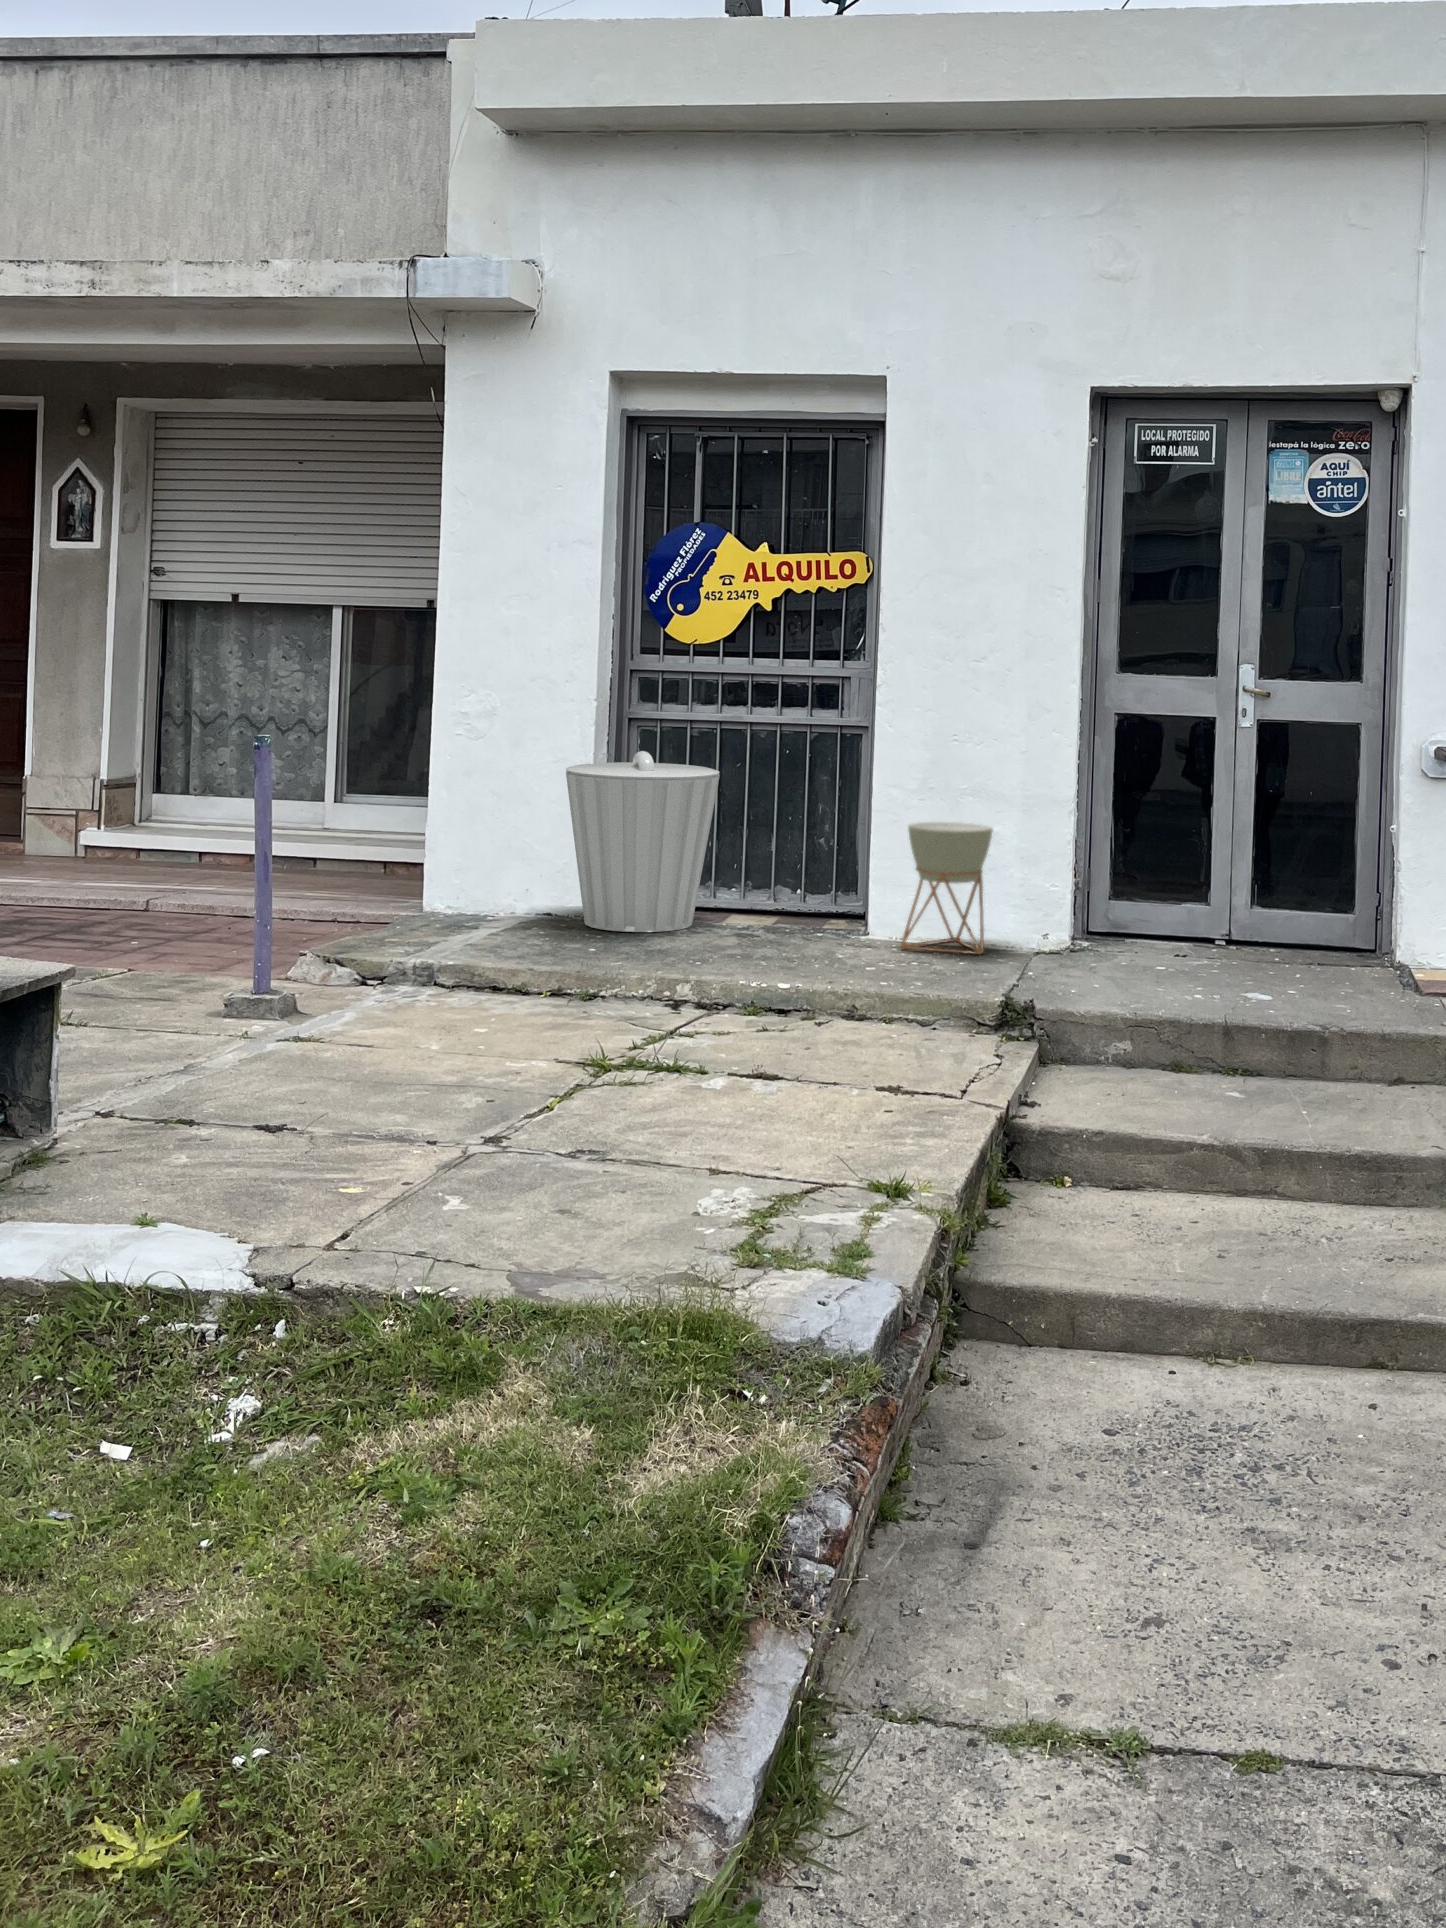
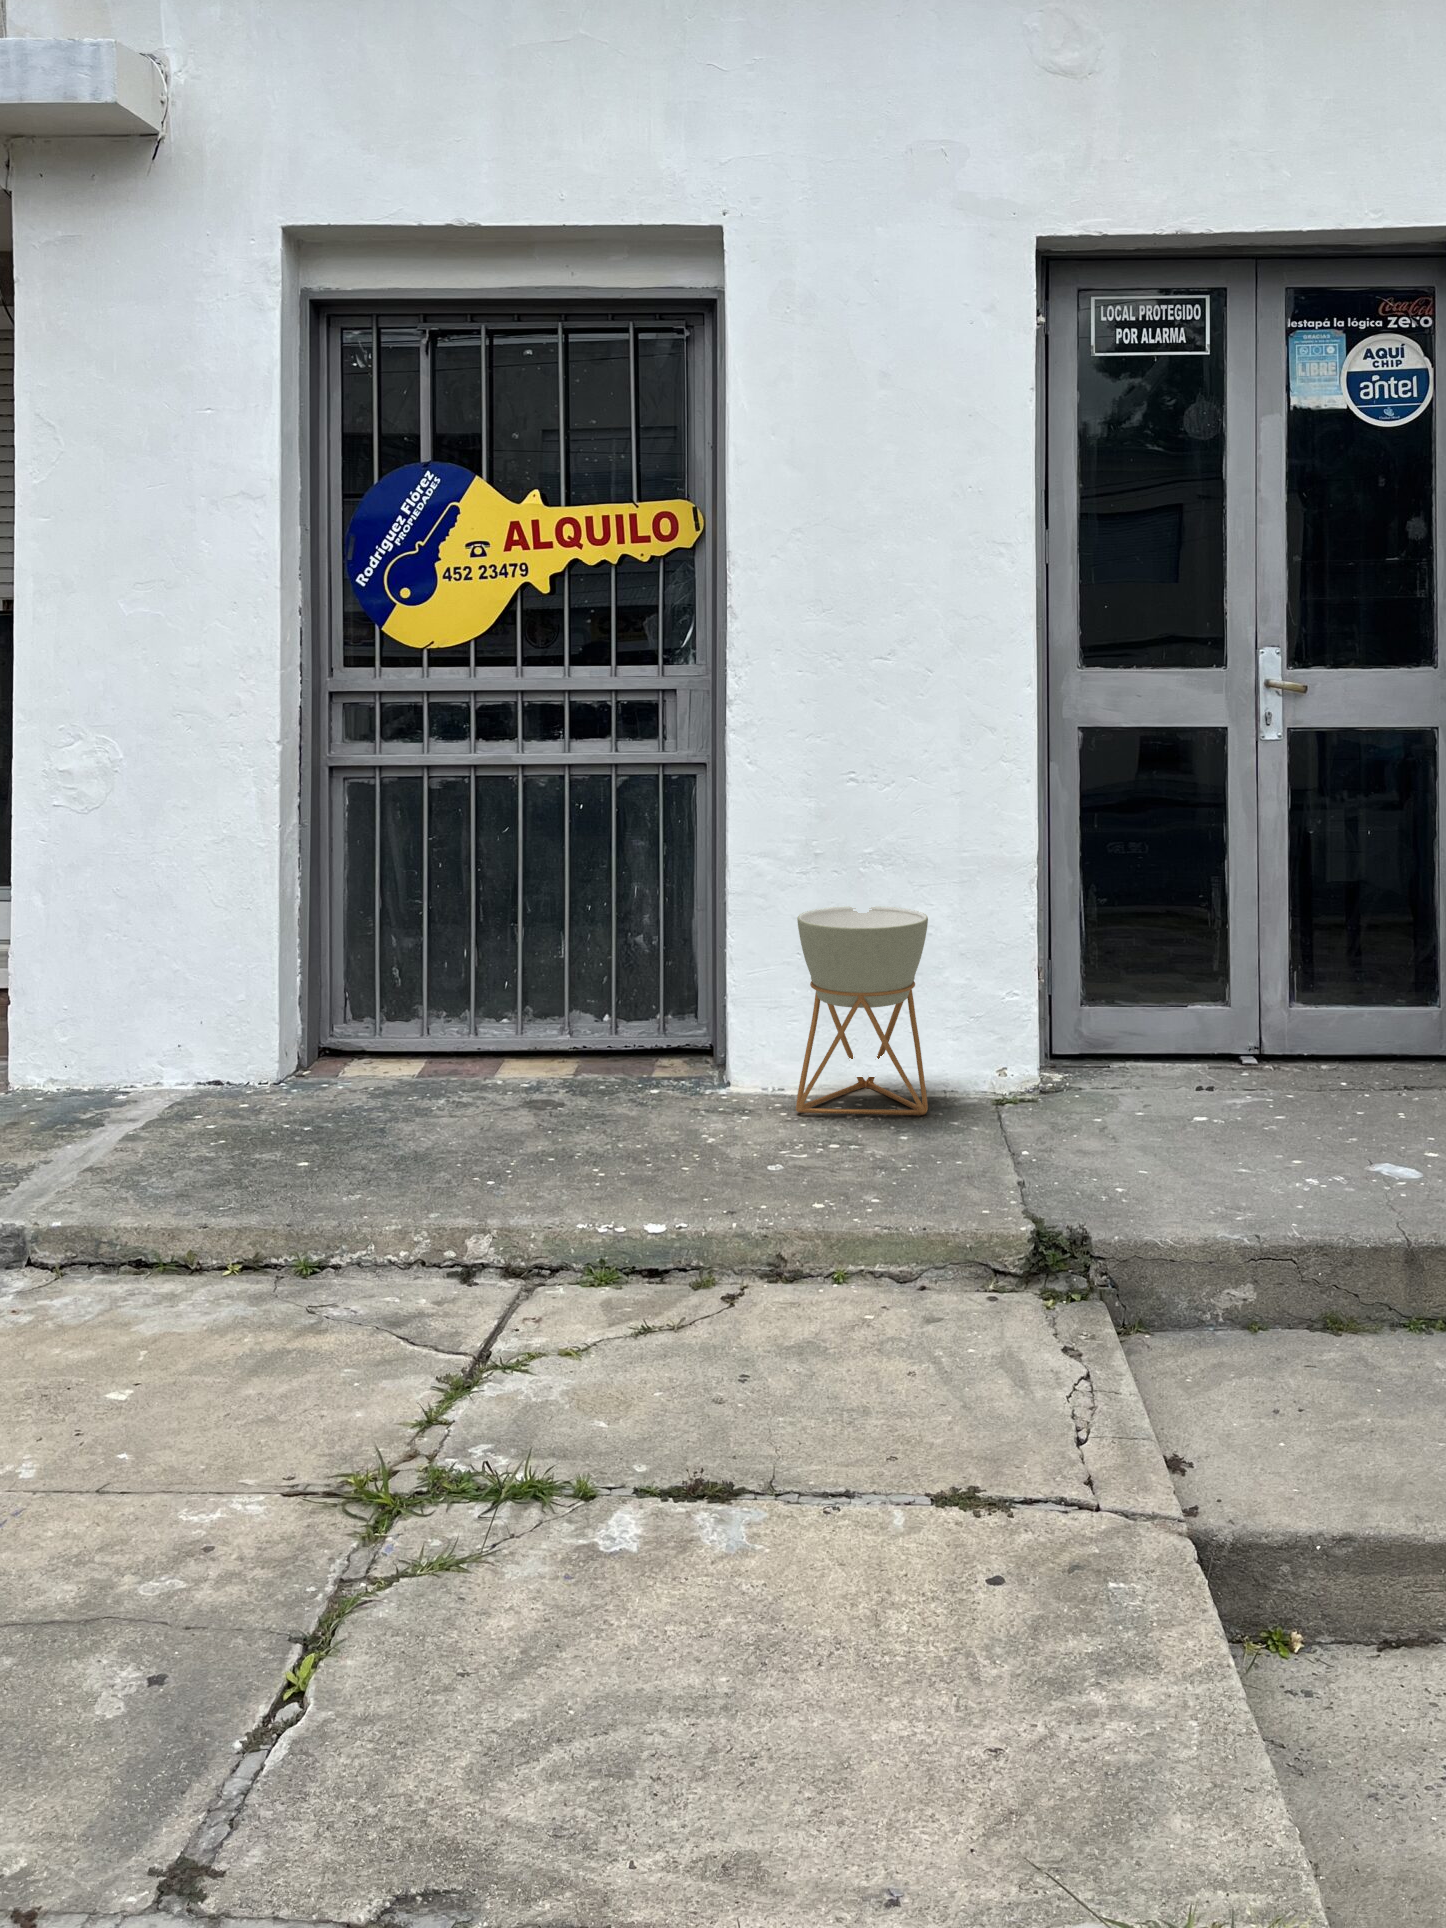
trash can: present [566,751,720,932] -> none [237,820,484,1111]

